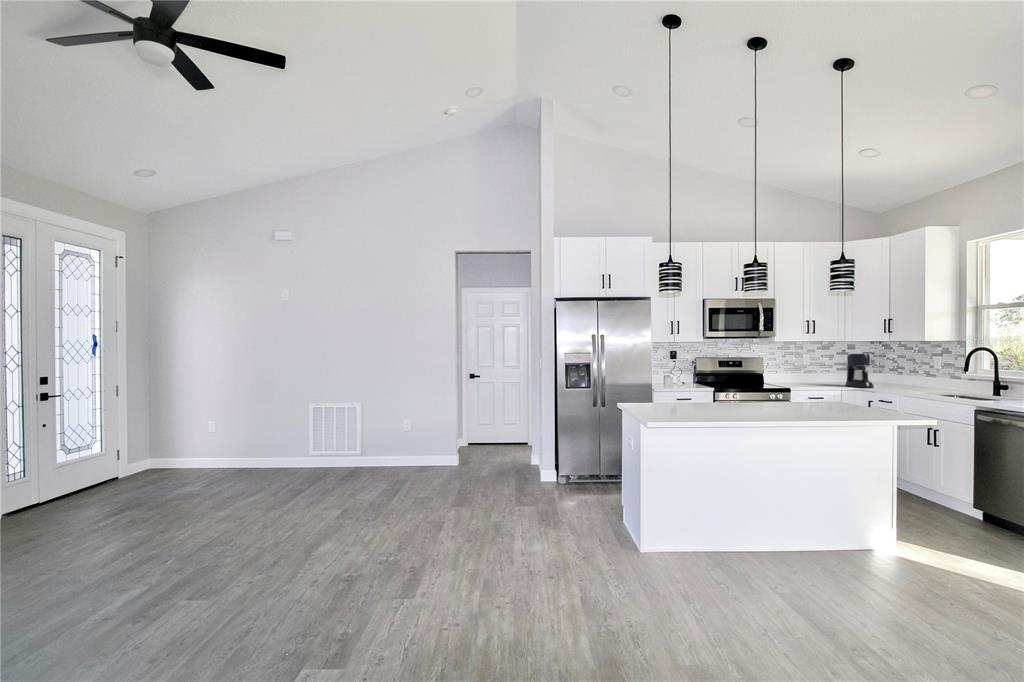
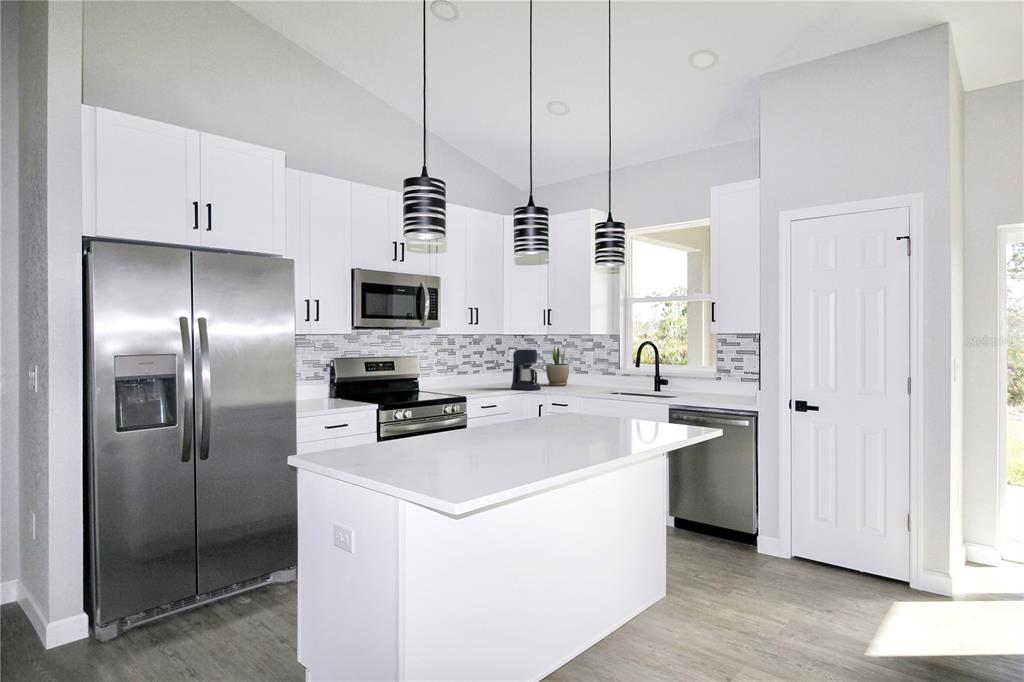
potted plant: none [890,347,915,386] -> present [546,345,569,386]

